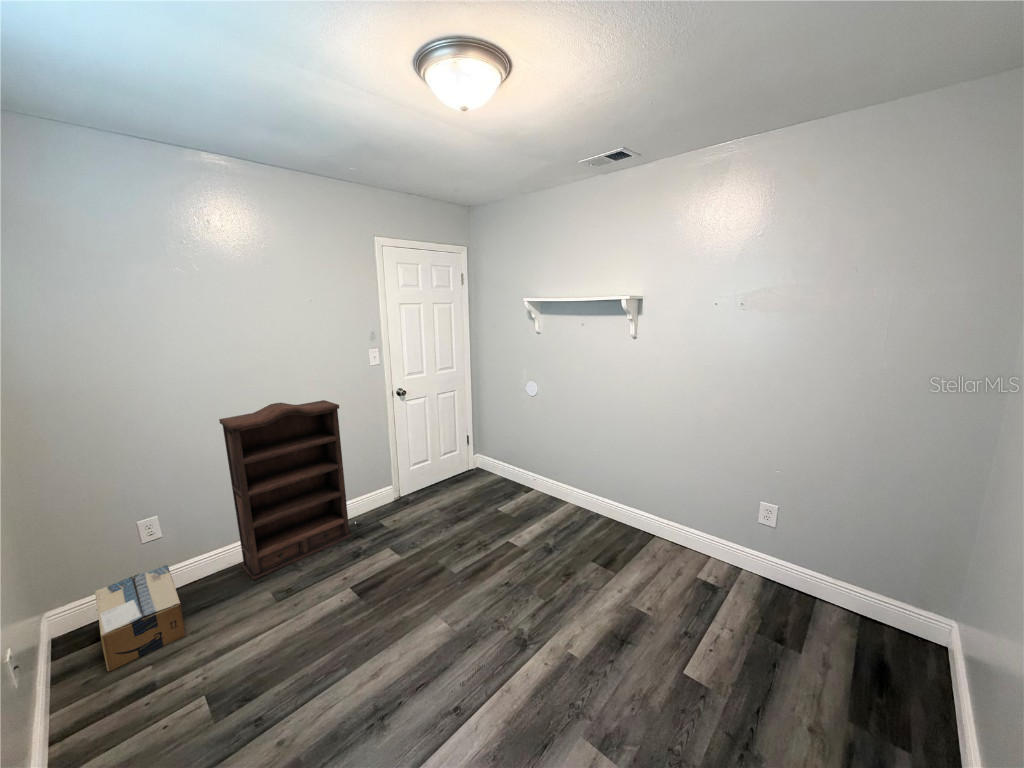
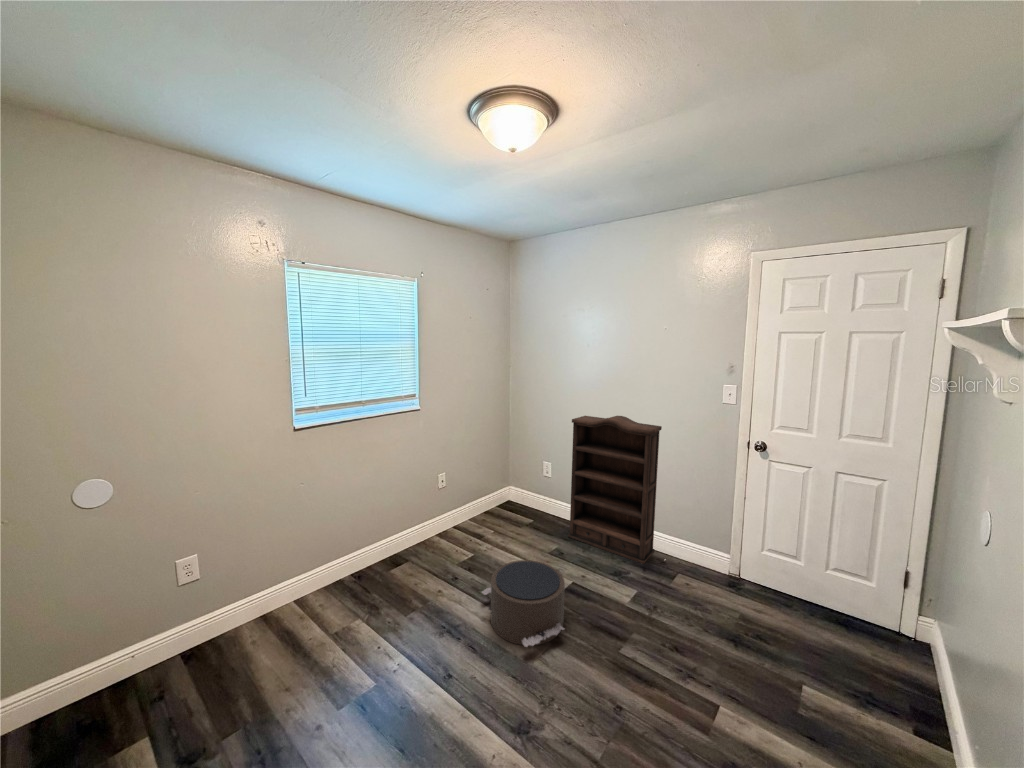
cardboard box: present [95,565,186,671] -> none [492,488,549,533]
pouf: none [336,566,451,668] -> present [482,560,565,647]

